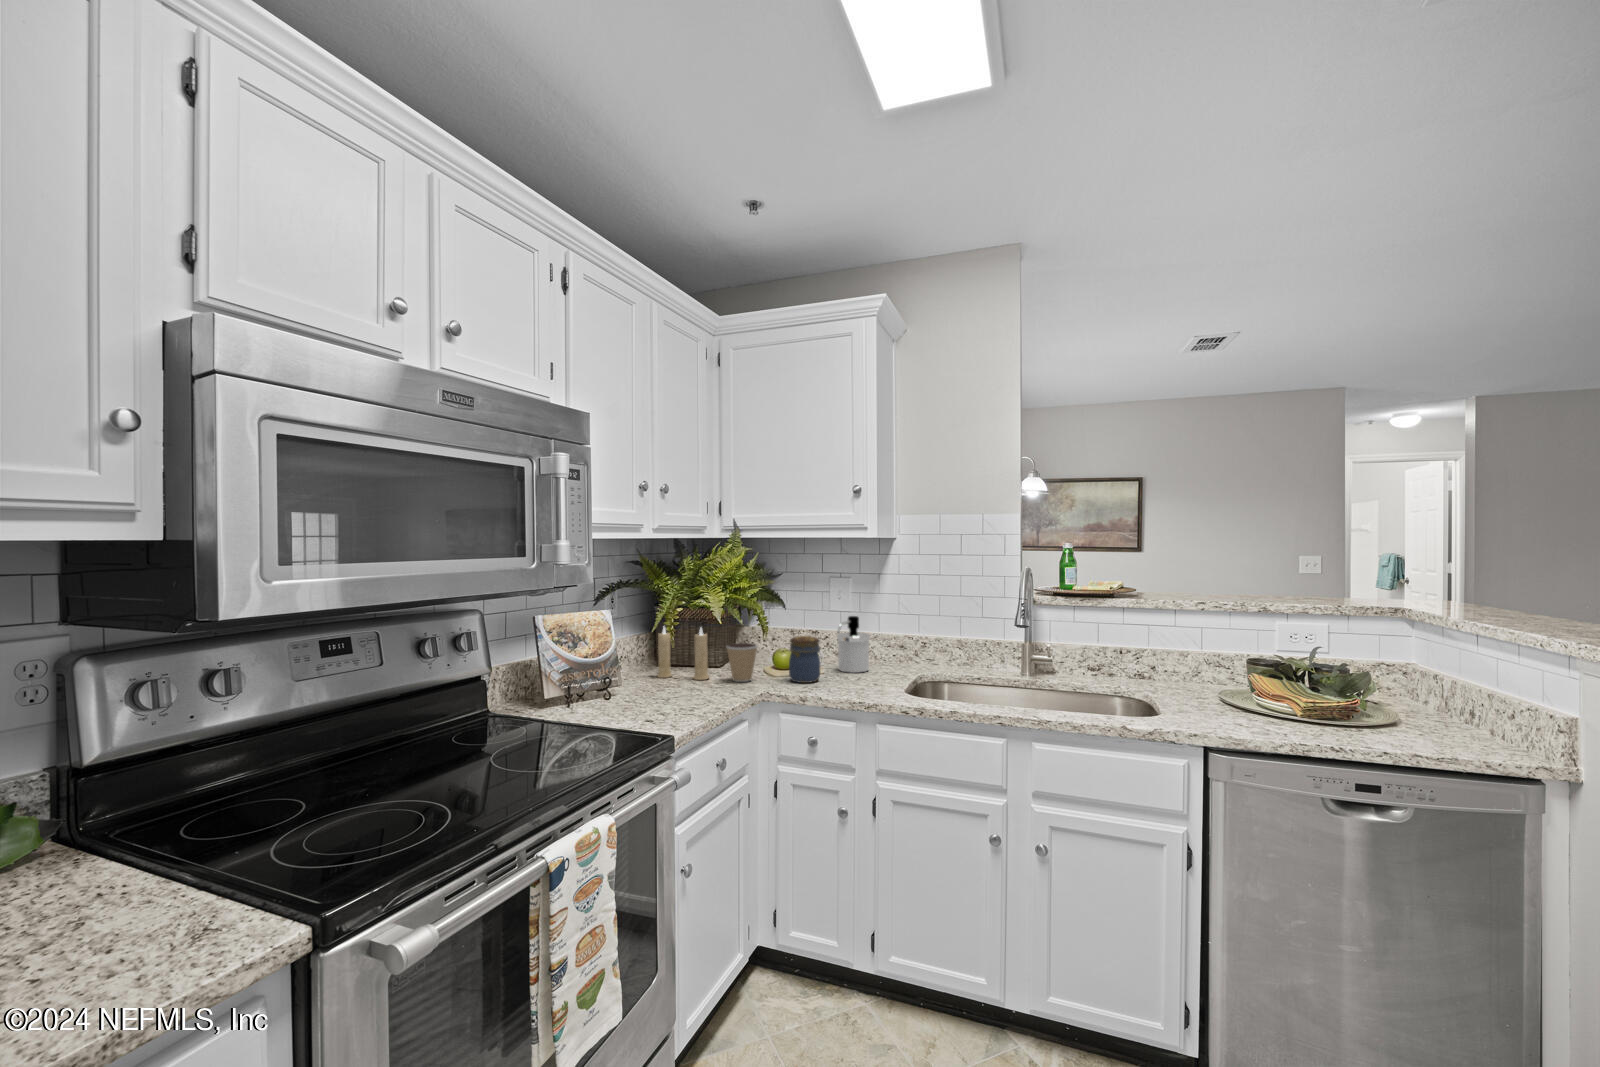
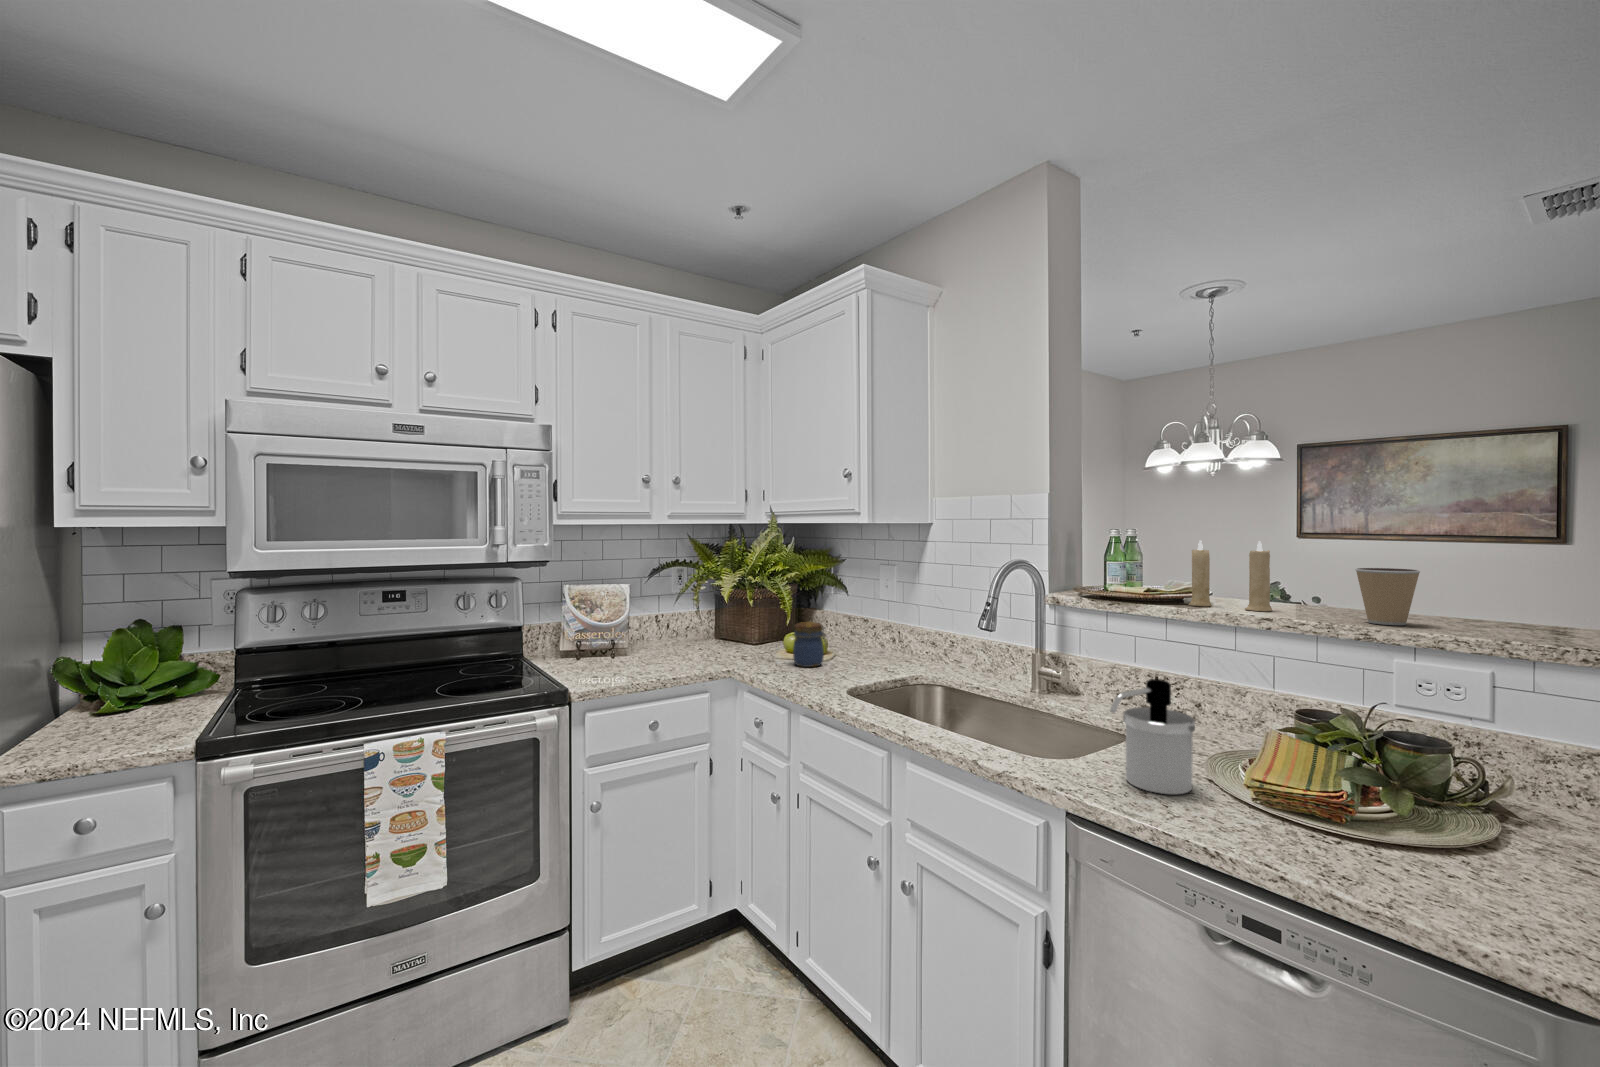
soap dispenser: present [837,616,870,673] -> present [1110,679,1195,794]
candle: present [657,627,709,680] -> present [1188,540,1272,611]
coffee cup: present [727,643,757,682] -> present [1355,568,1420,625]

